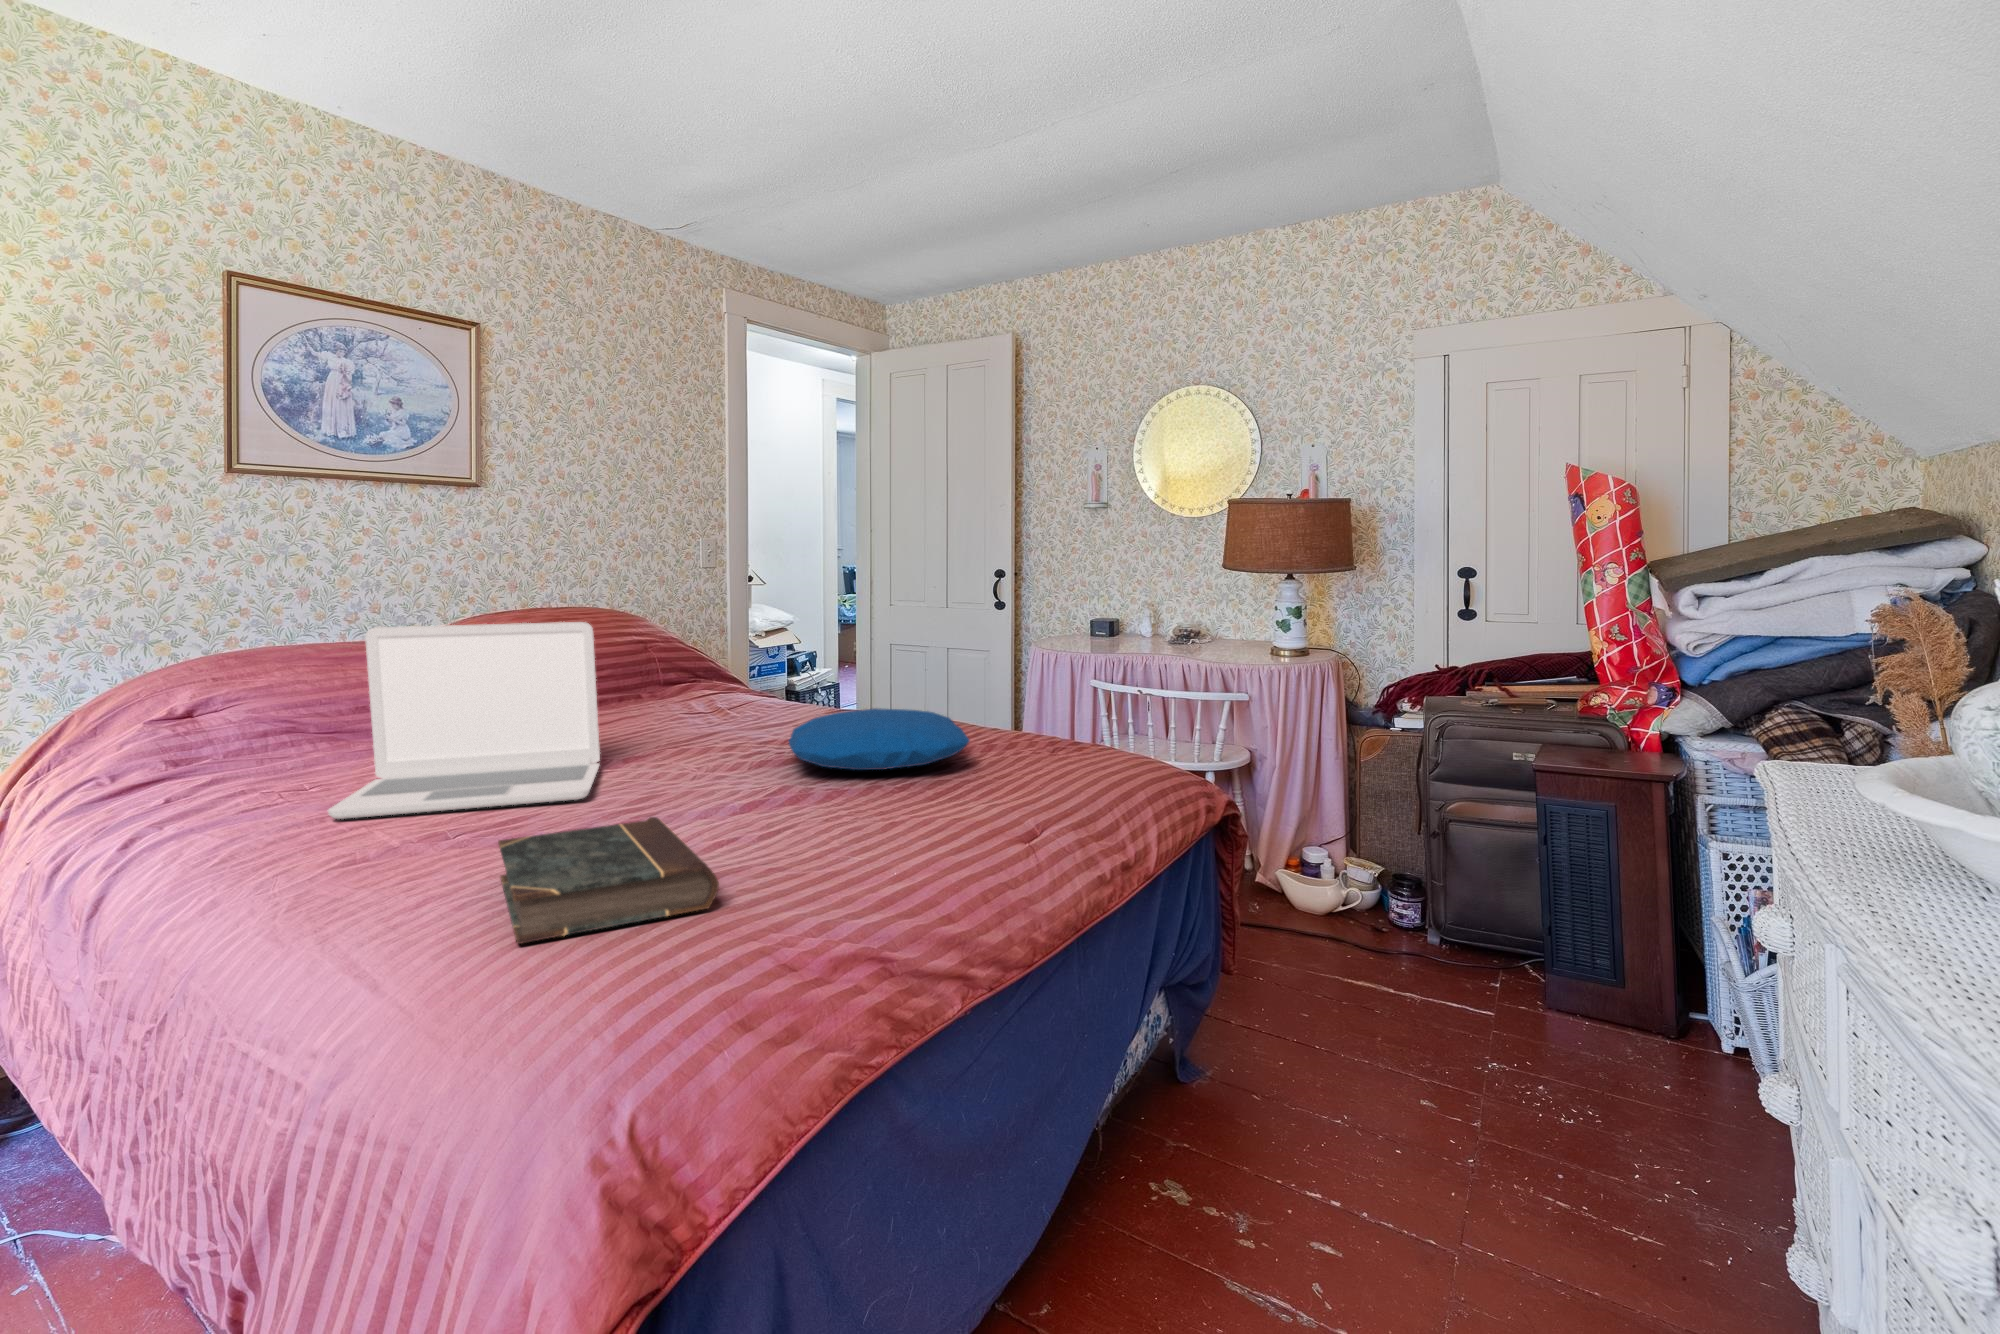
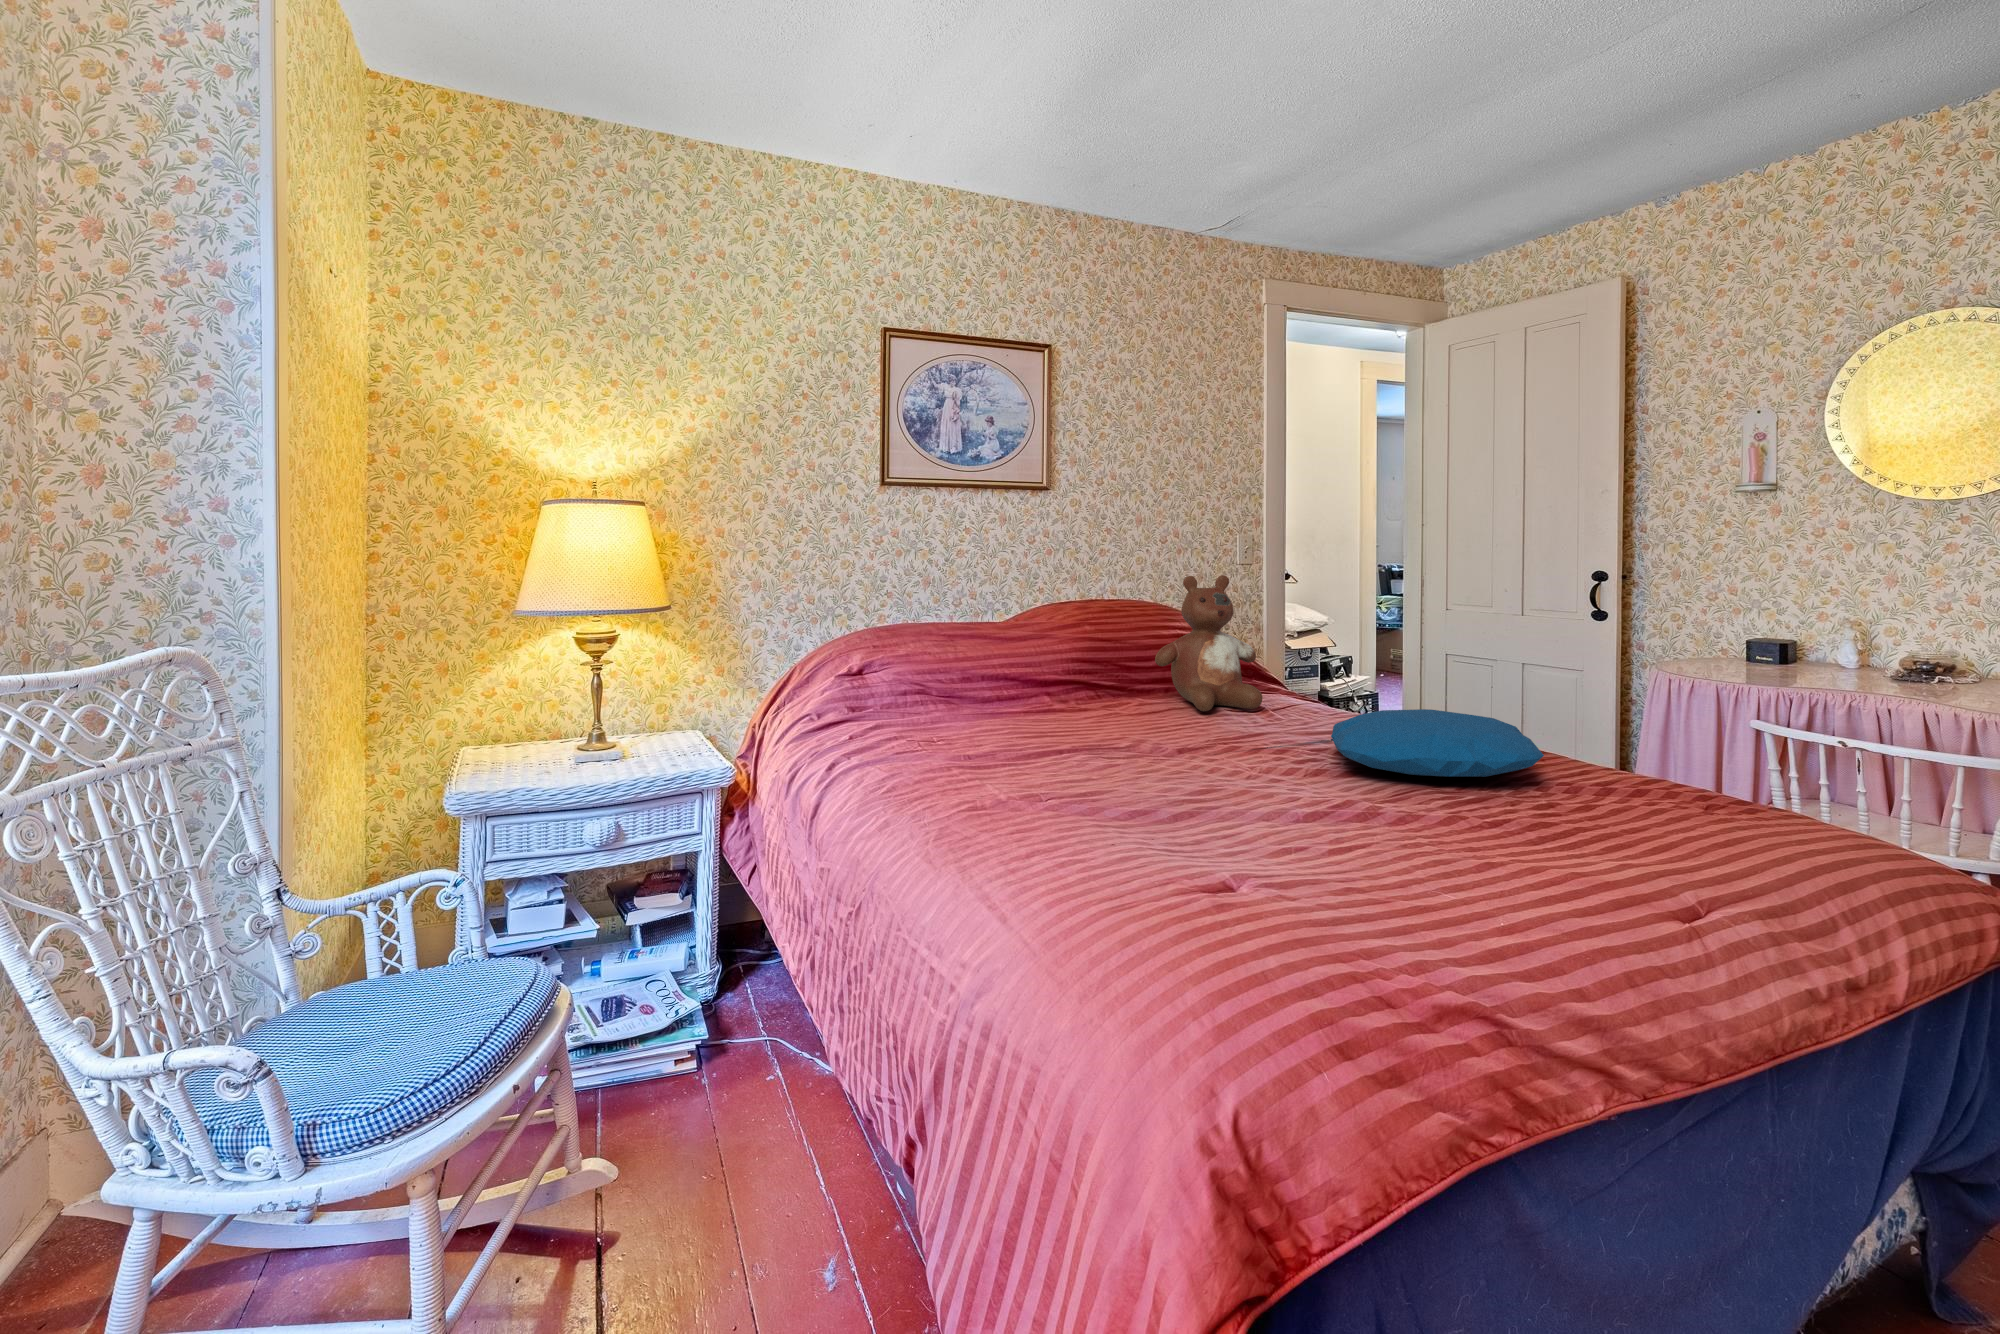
stuffed bear: none [607,584,727,729] -> present [1155,575,1262,711]
laptop: present [328,622,600,819] -> none [955,613,1153,775]
book: present [498,817,719,944] -> none [1091,806,1295,913]

